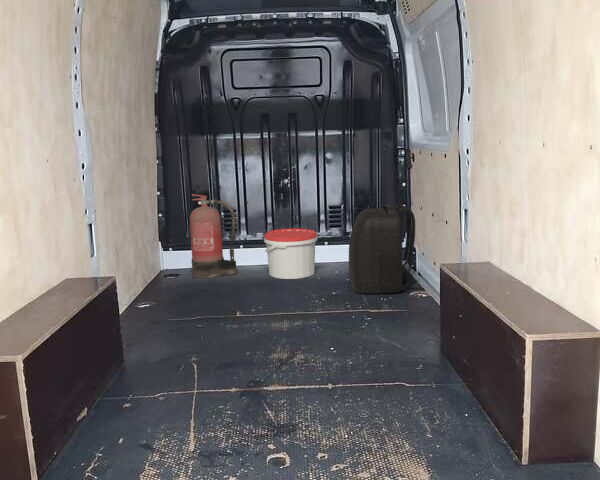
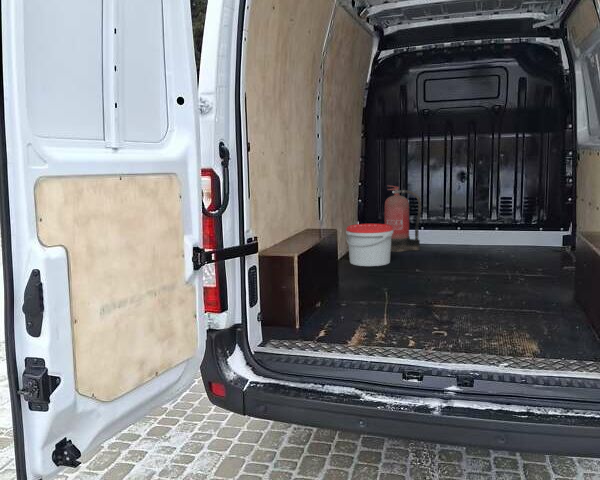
backpack: present [349,204,424,294] -> none [516,194,583,267]
bucket: present [264,228,317,279] -> present [346,224,393,266]

